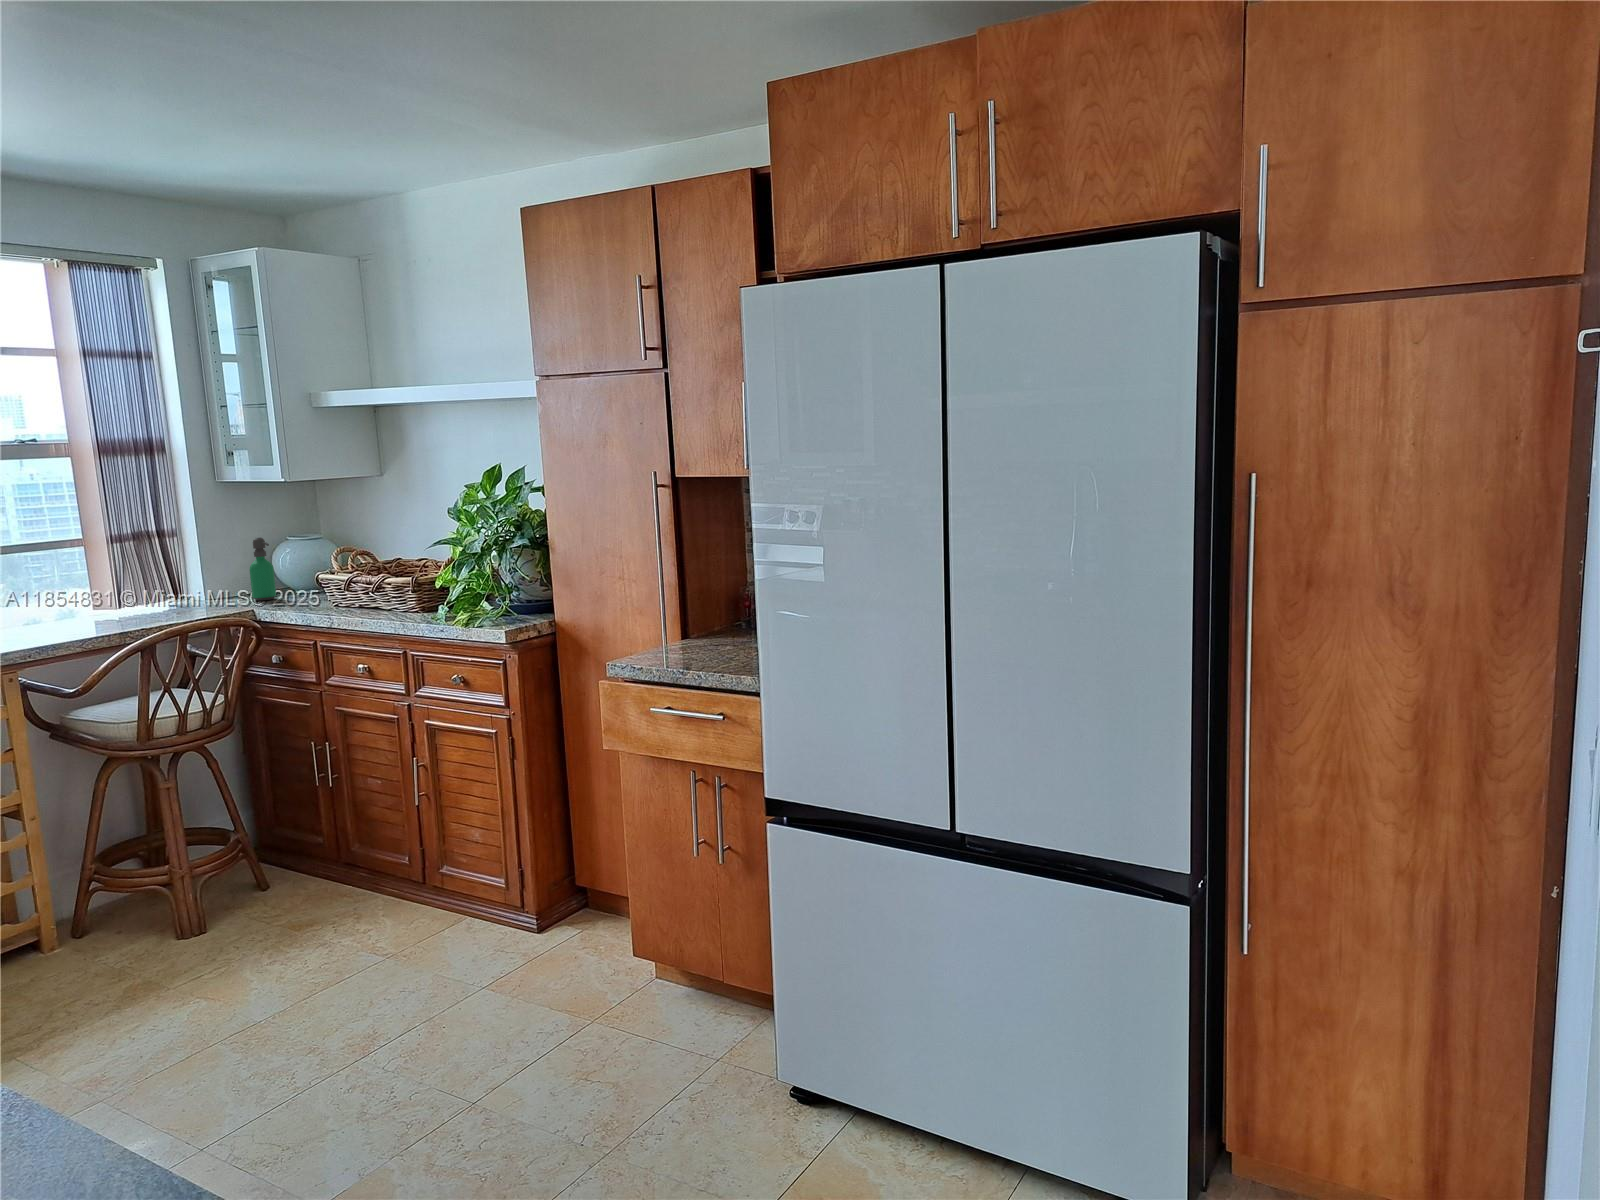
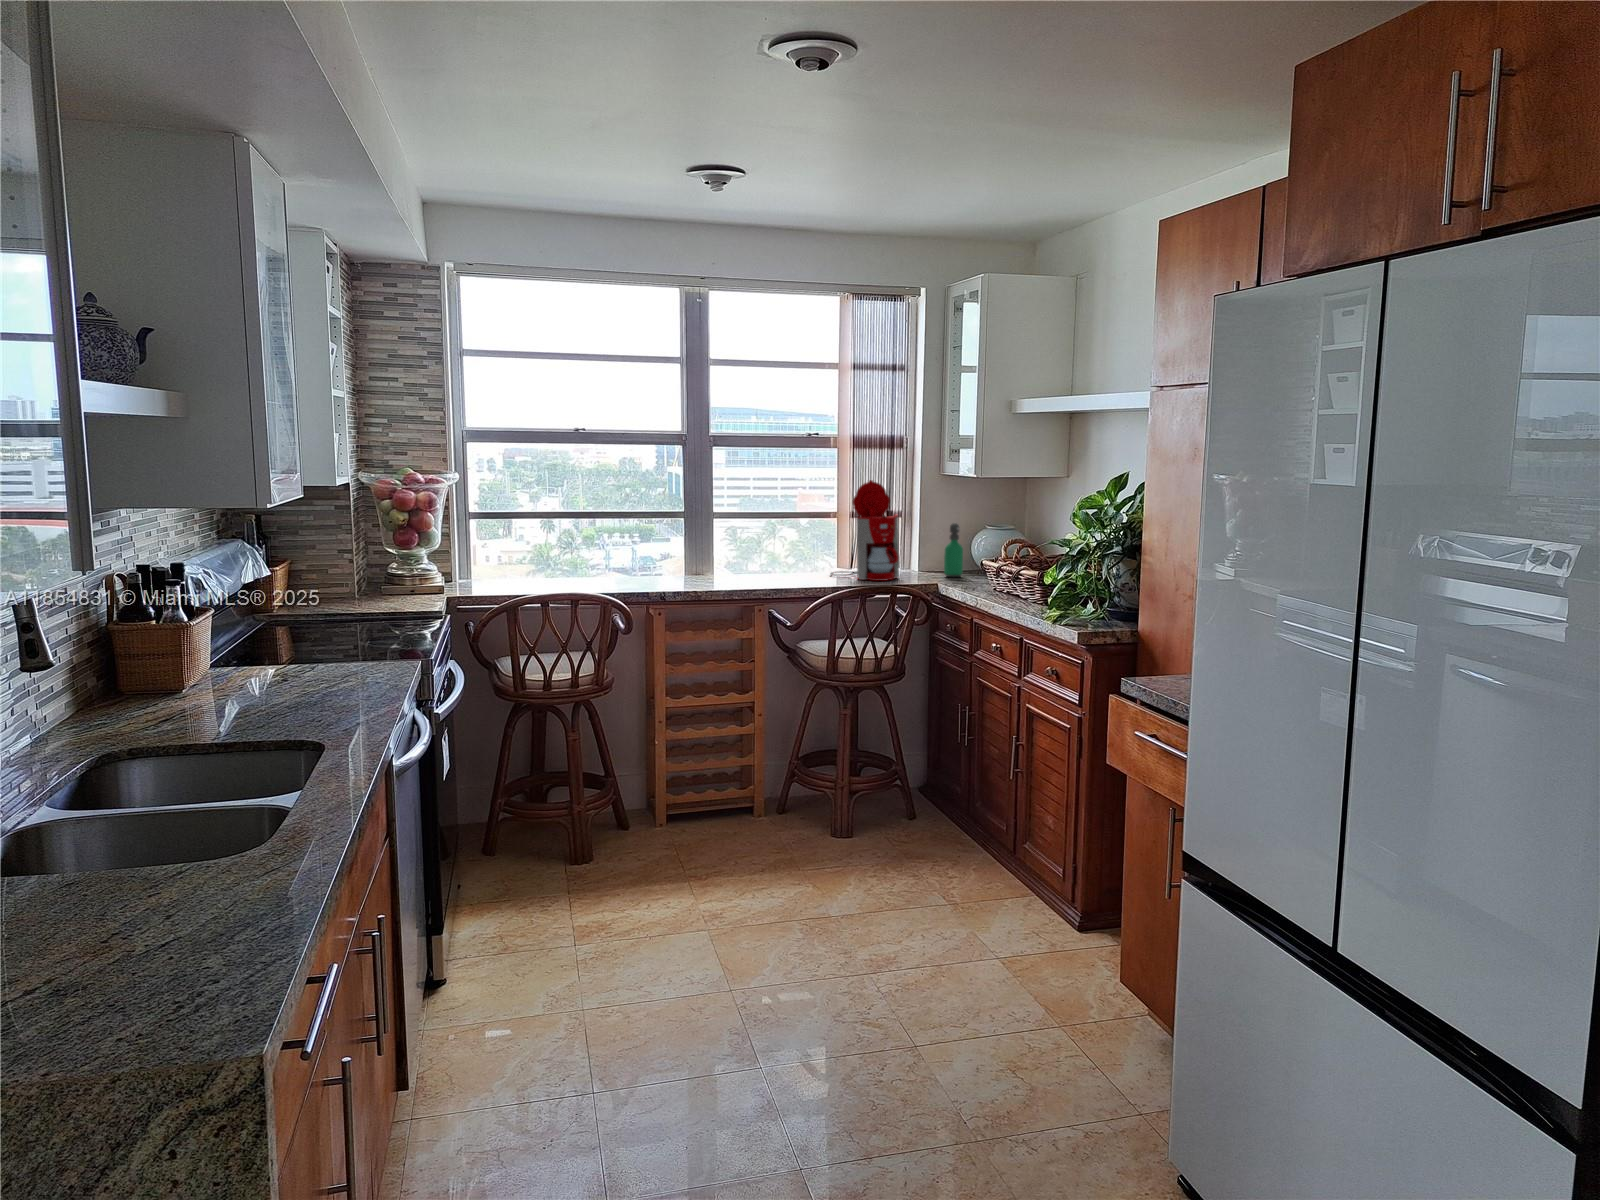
coffee maker: none [93,493,200,619] -> present [831,480,899,581]

